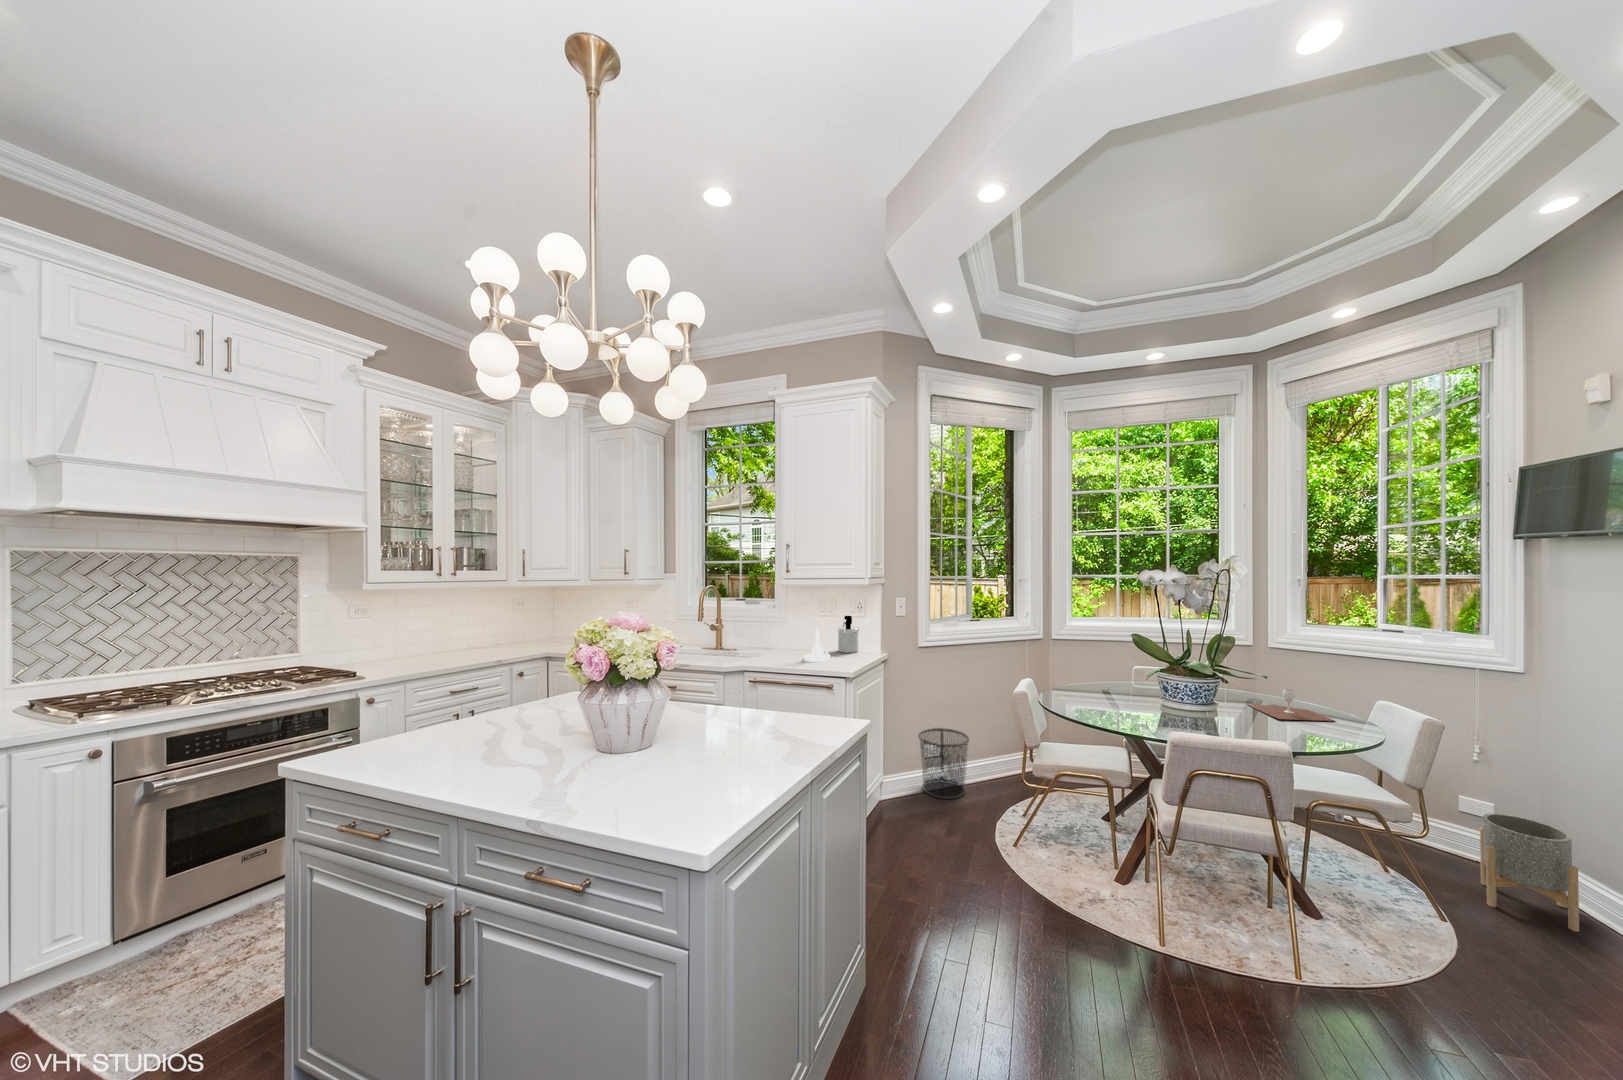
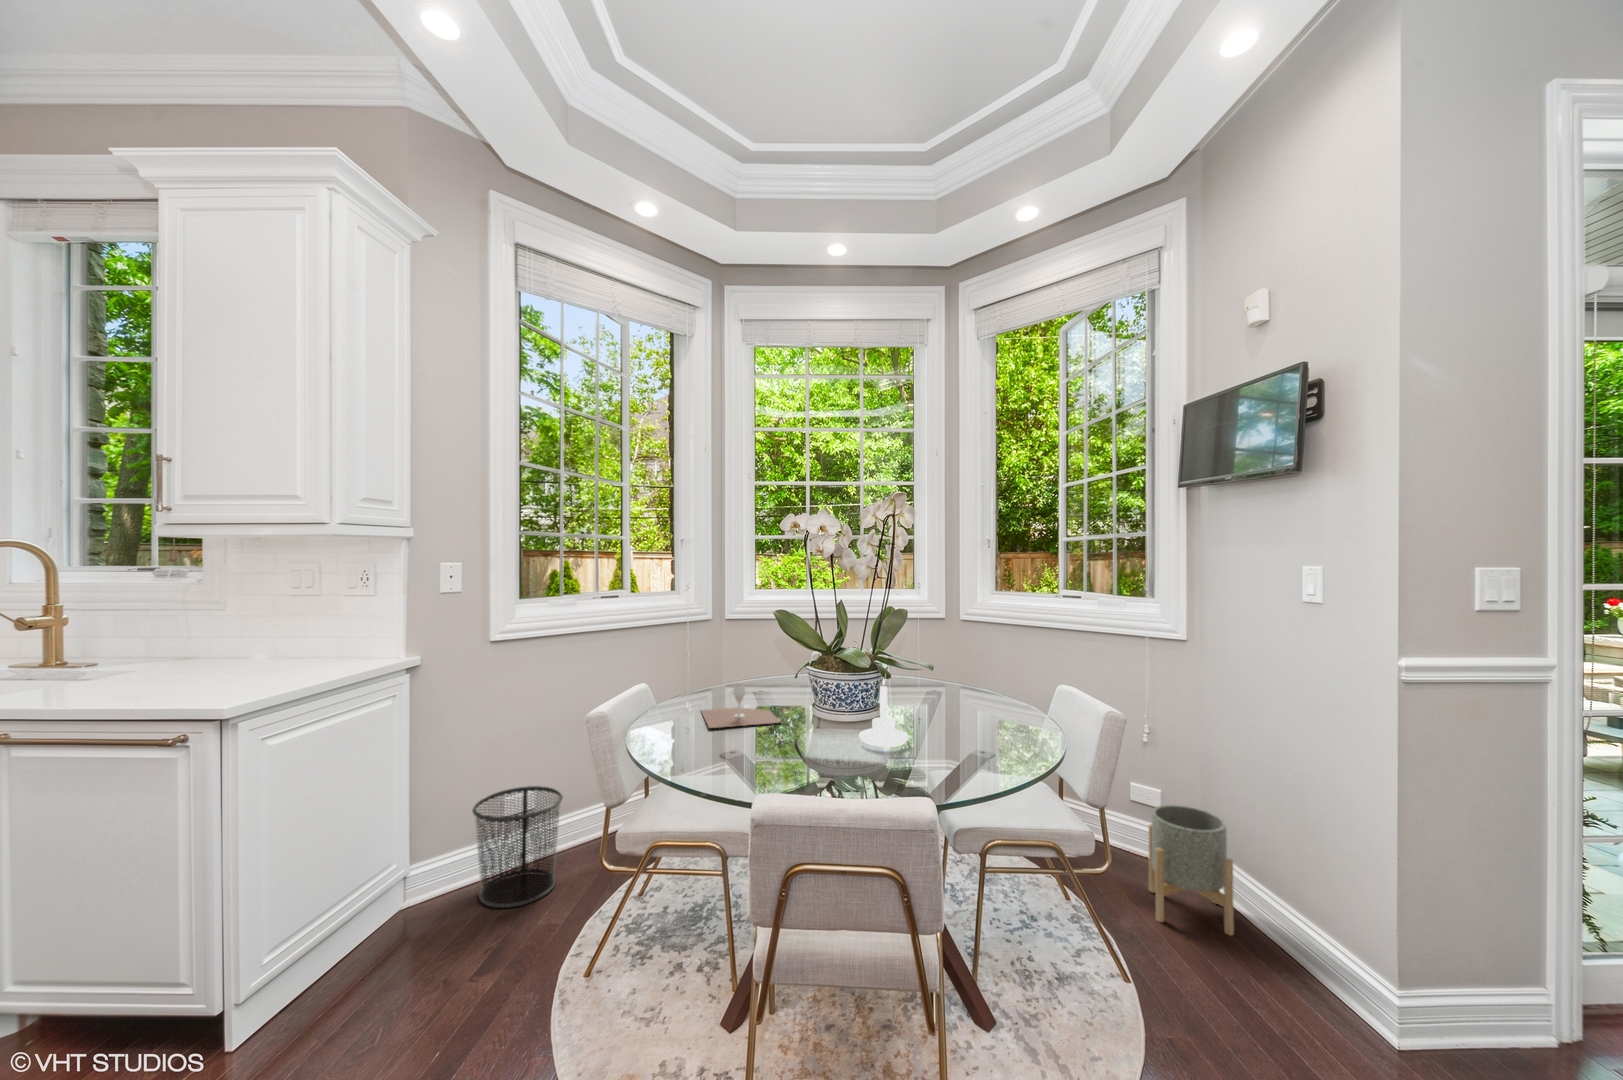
soap dispenser: present [837,616,859,653] -> none [278,605,333,675]
candle holder: present [805,626,831,661] -> present [859,678,909,747]
wine glass: present [1248,689,1335,721] -> present [701,684,780,728]

